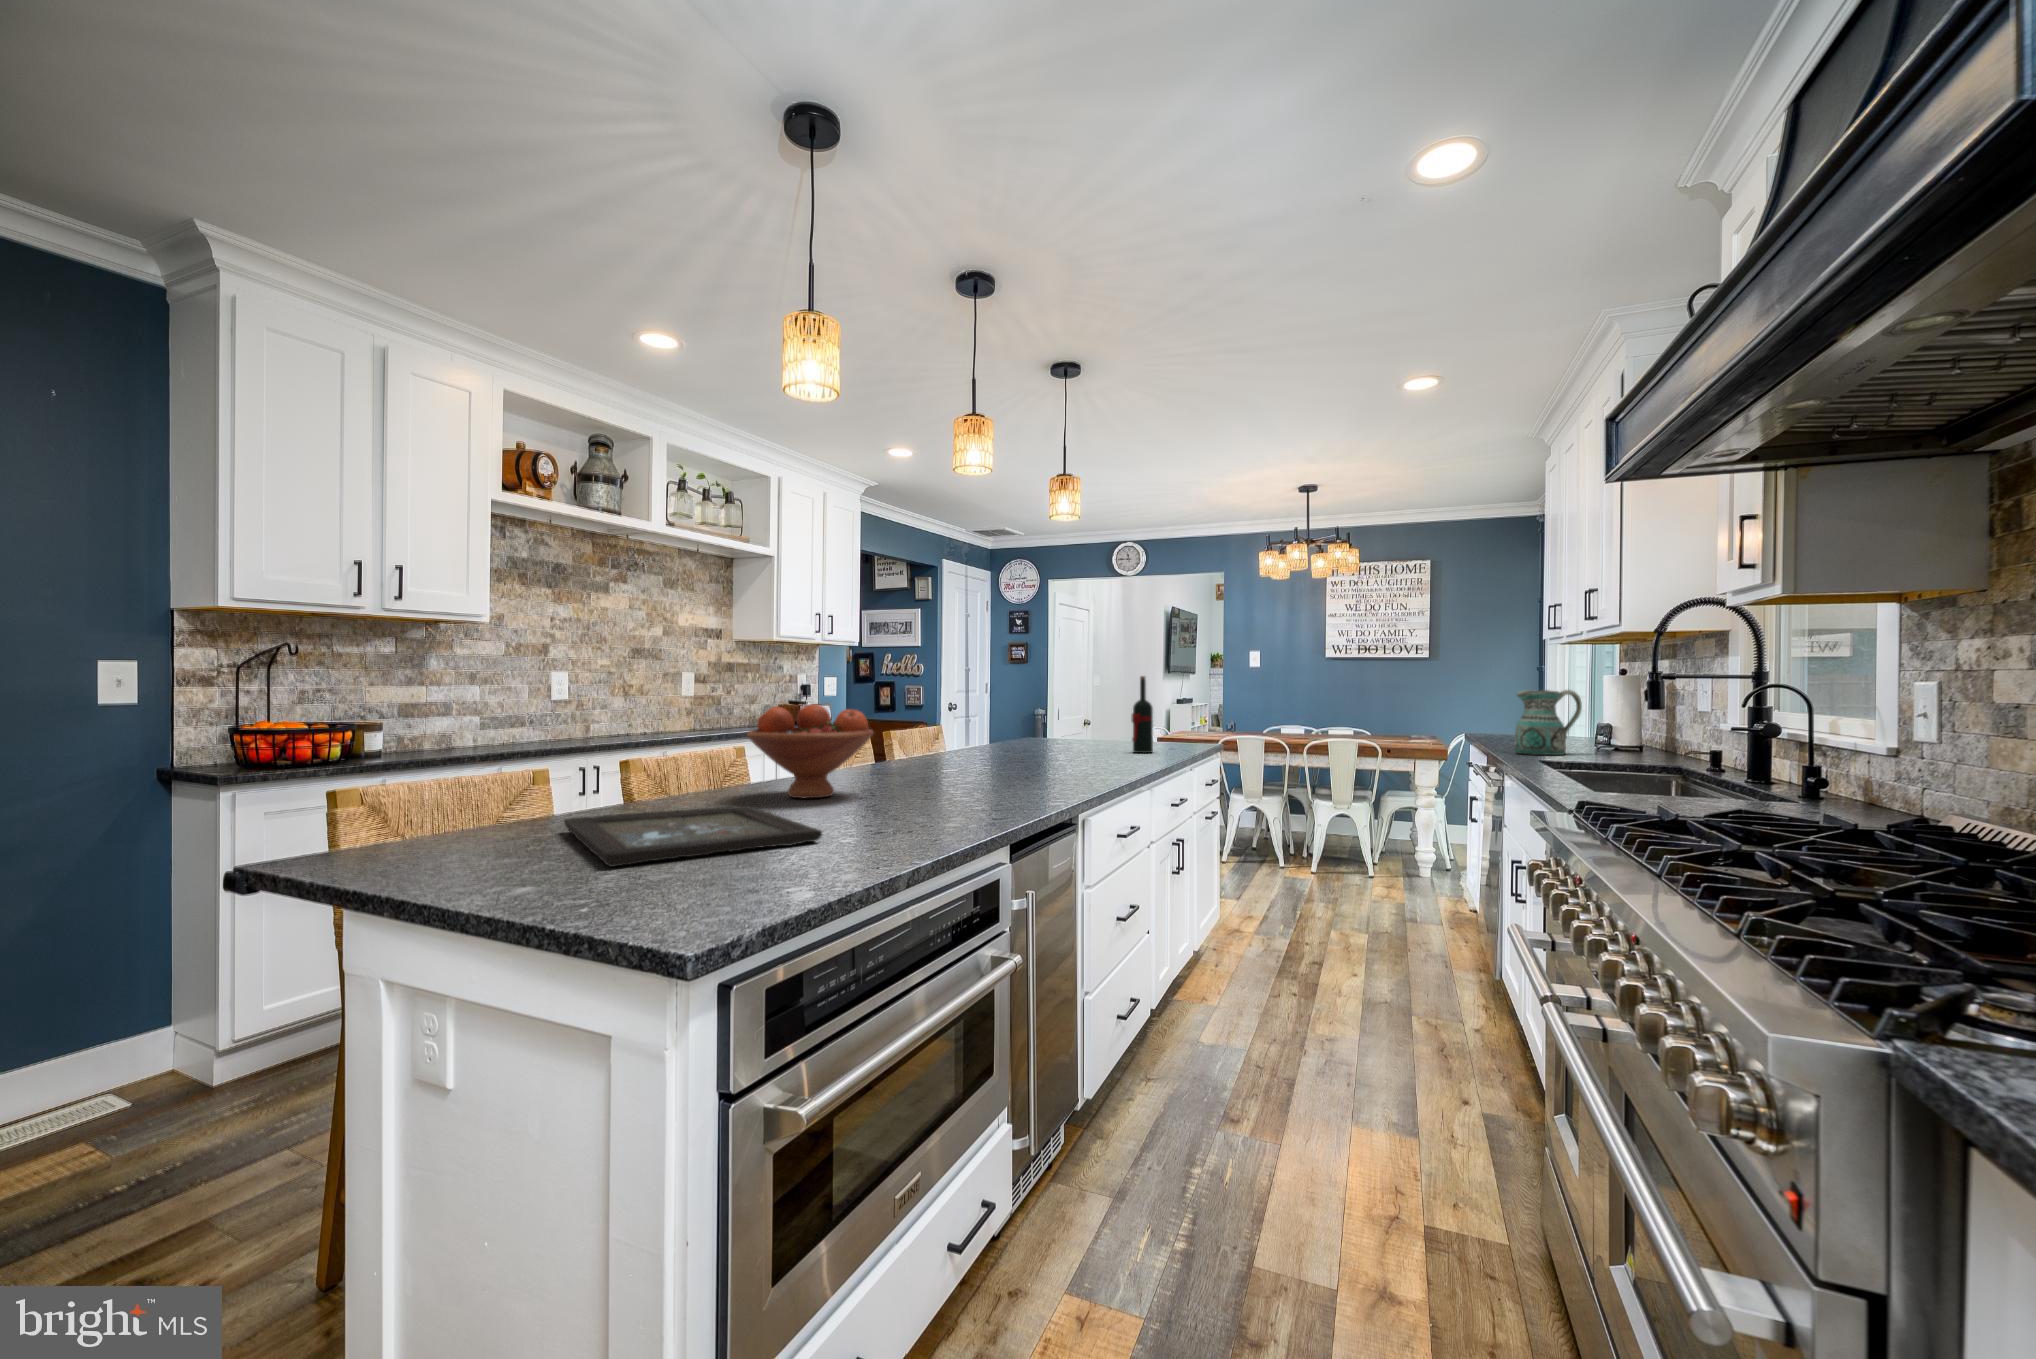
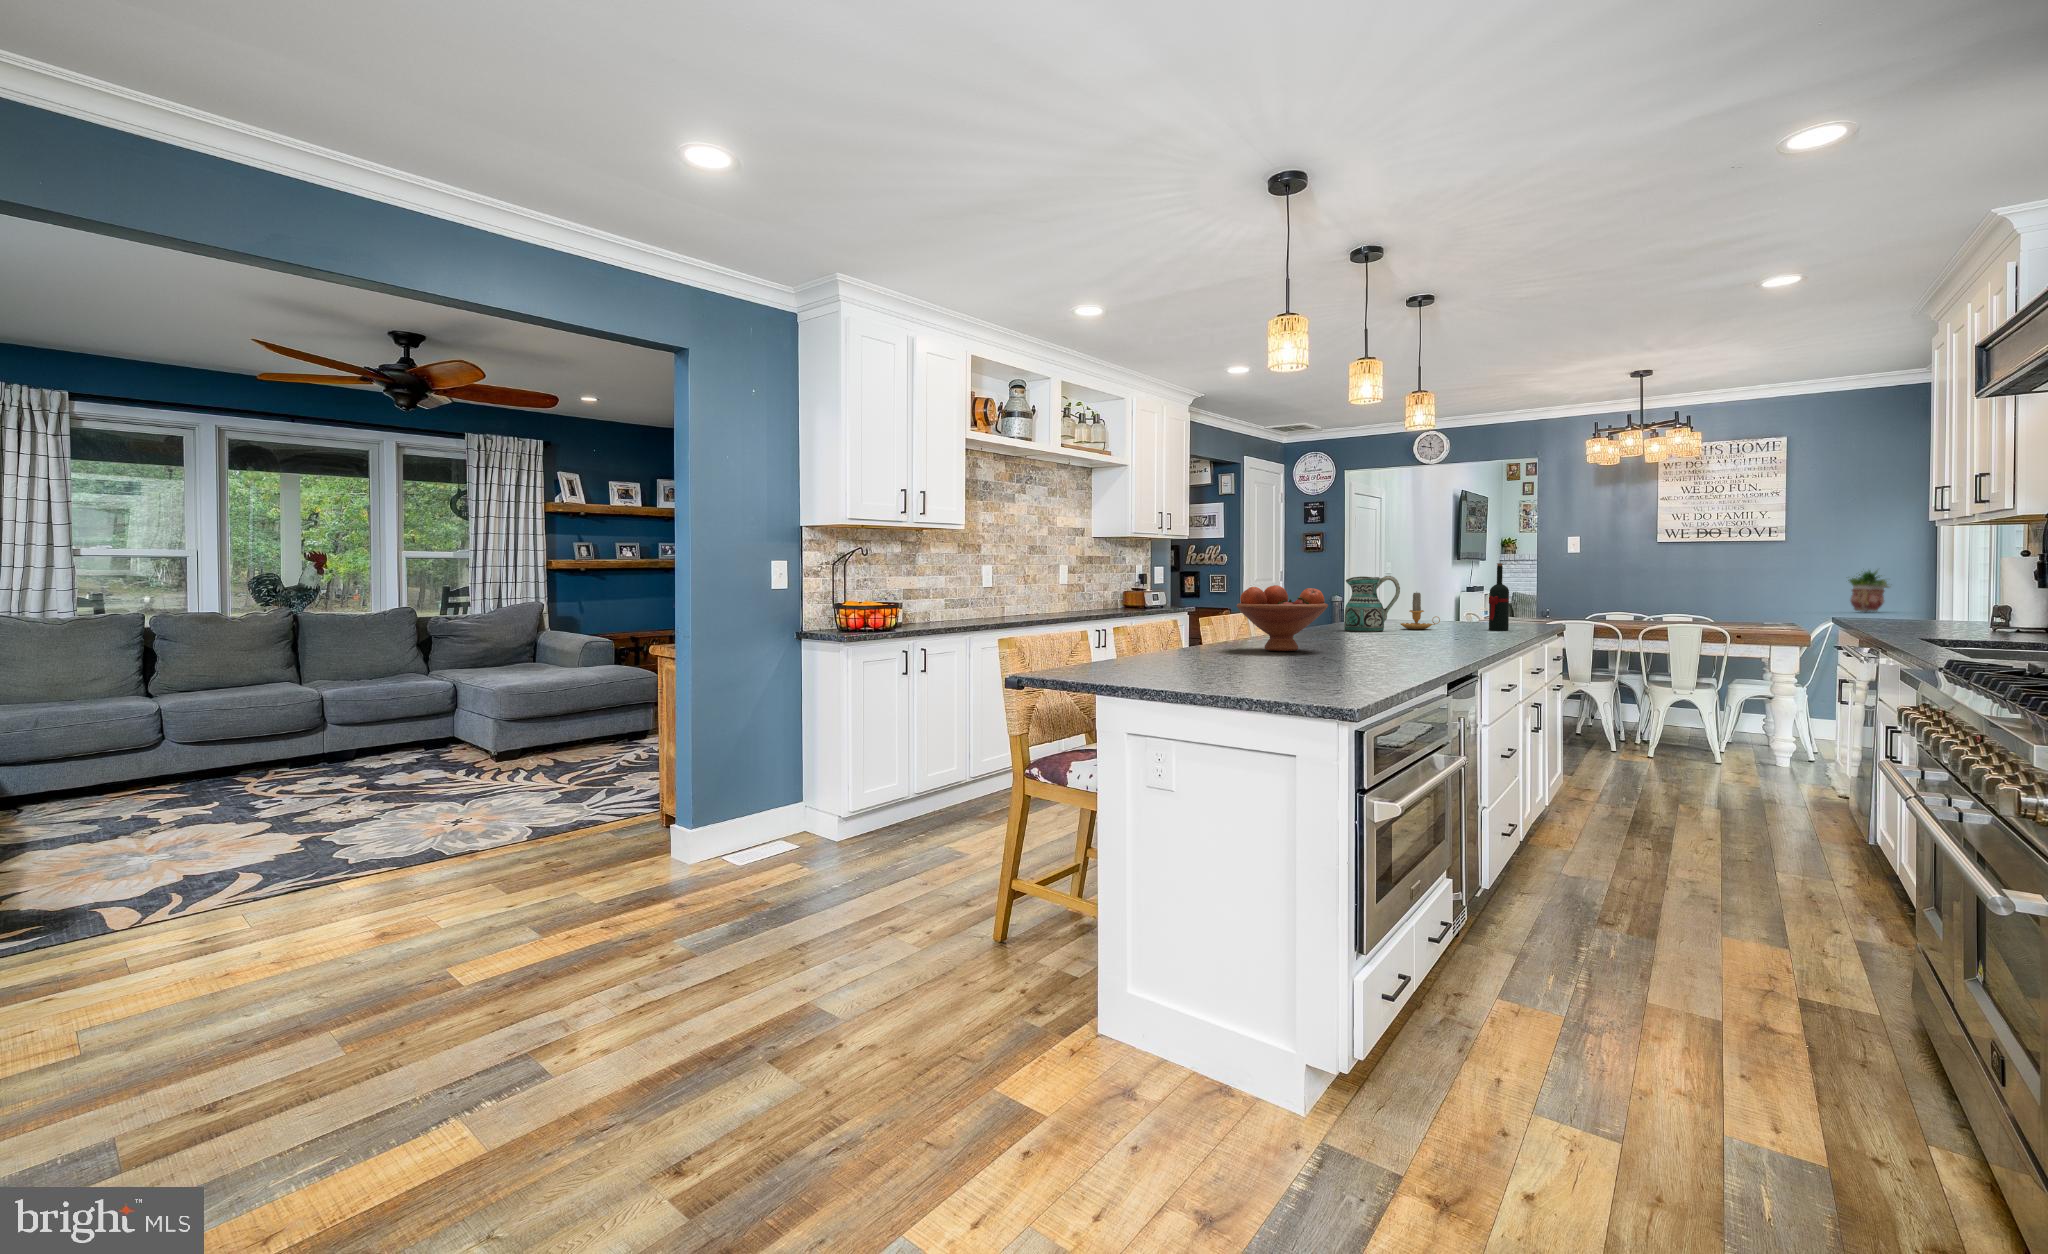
potted plant: none [1476,683,1514,724] -> present [1848,571,1889,612]
ceramic pitcher: present [1515,690,1582,755] -> present [1344,576,1400,632]
candle: none [1040,706,1082,752] -> present [1401,592,1440,629]
tray: present [564,806,822,867] -> none [1169,652,1353,674]

